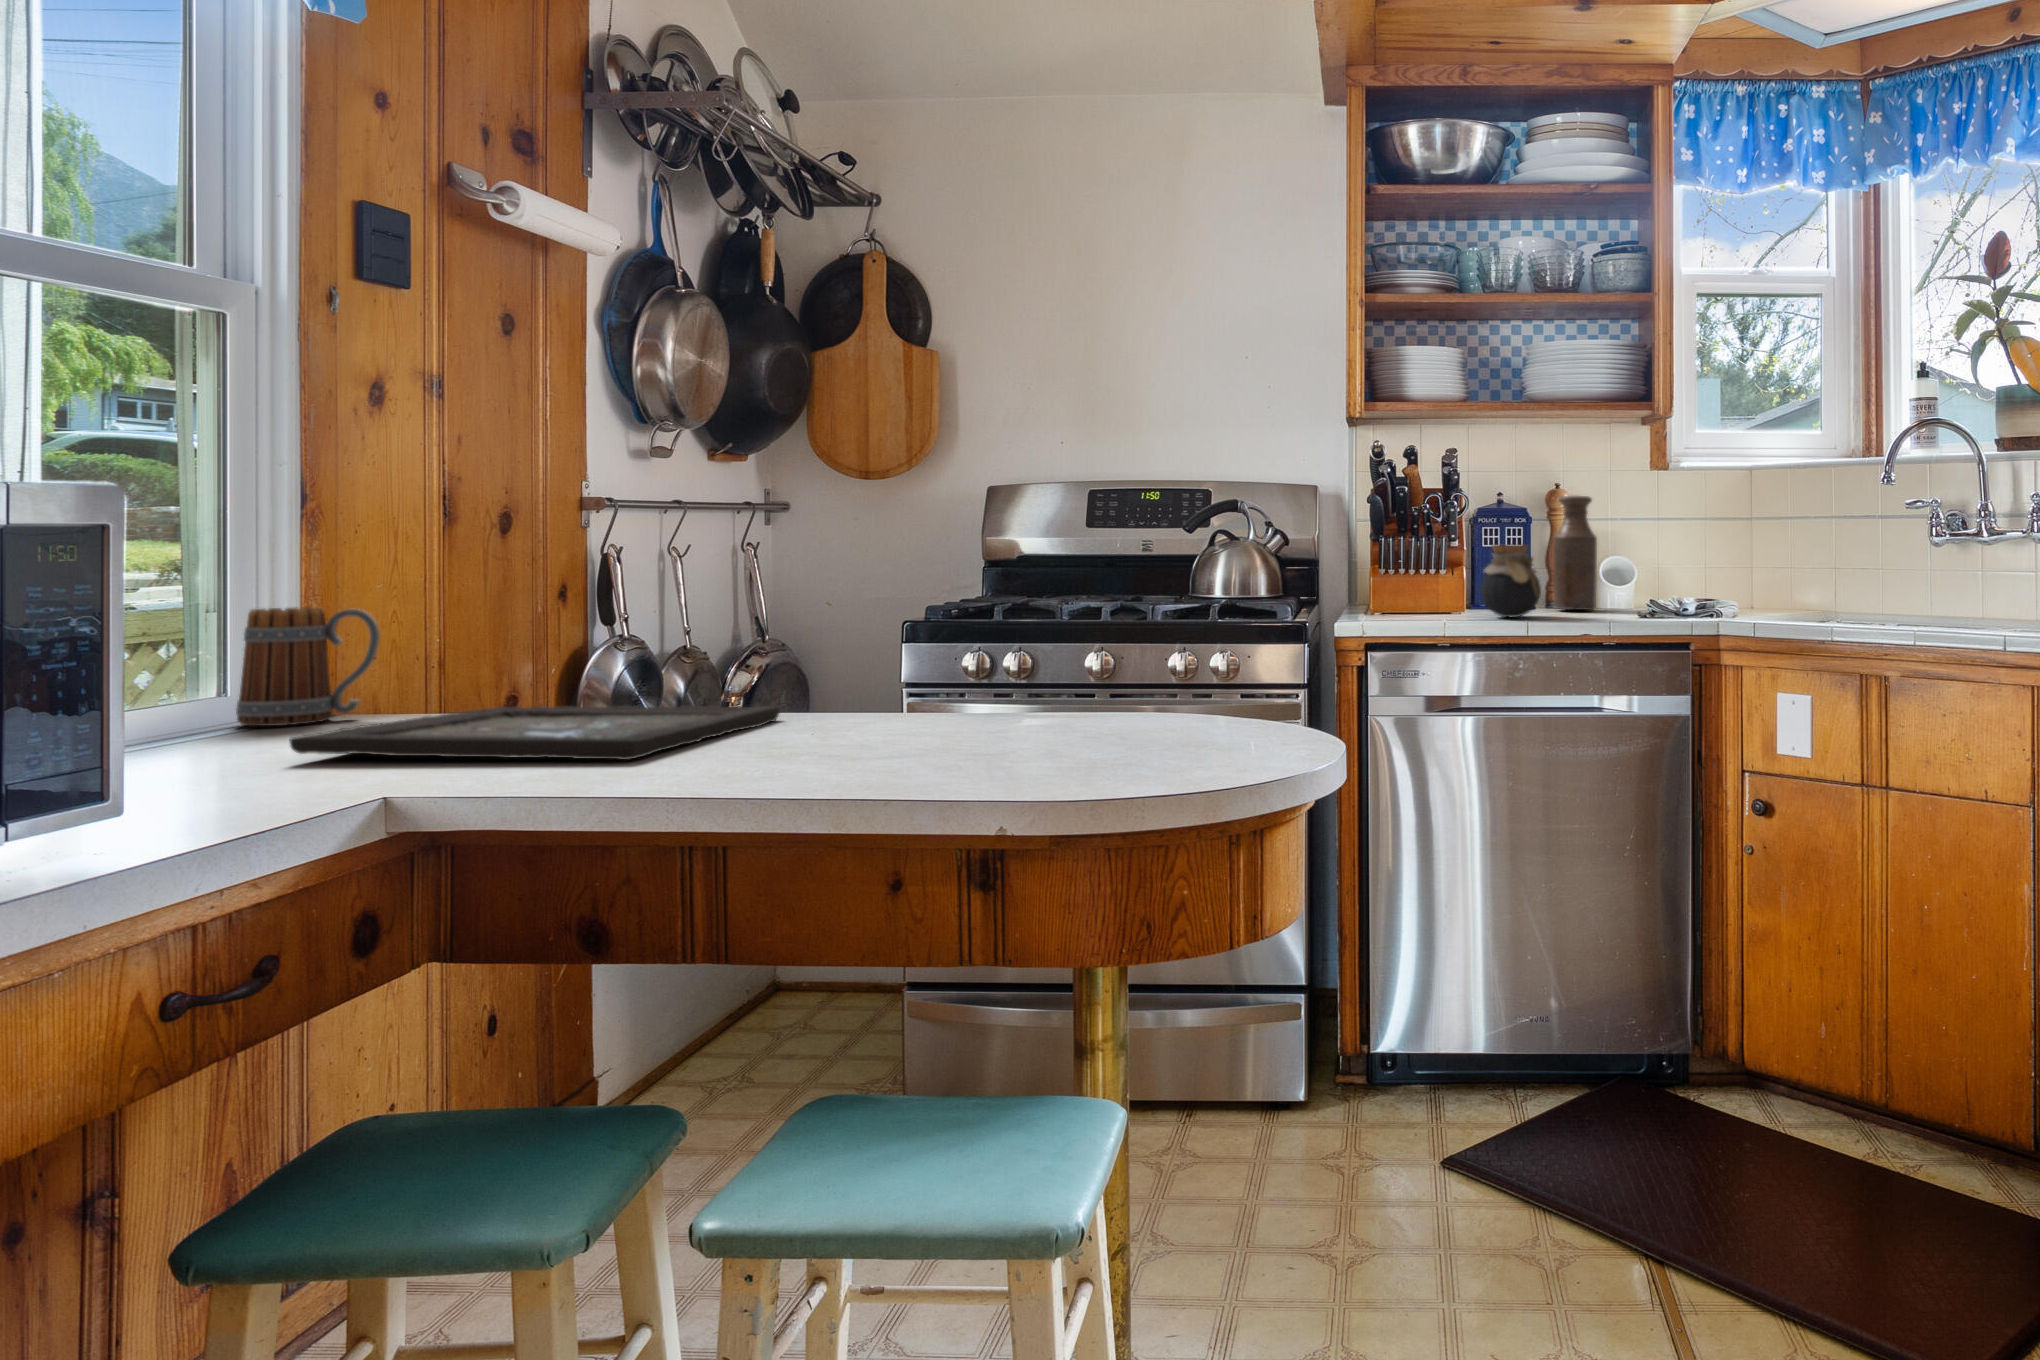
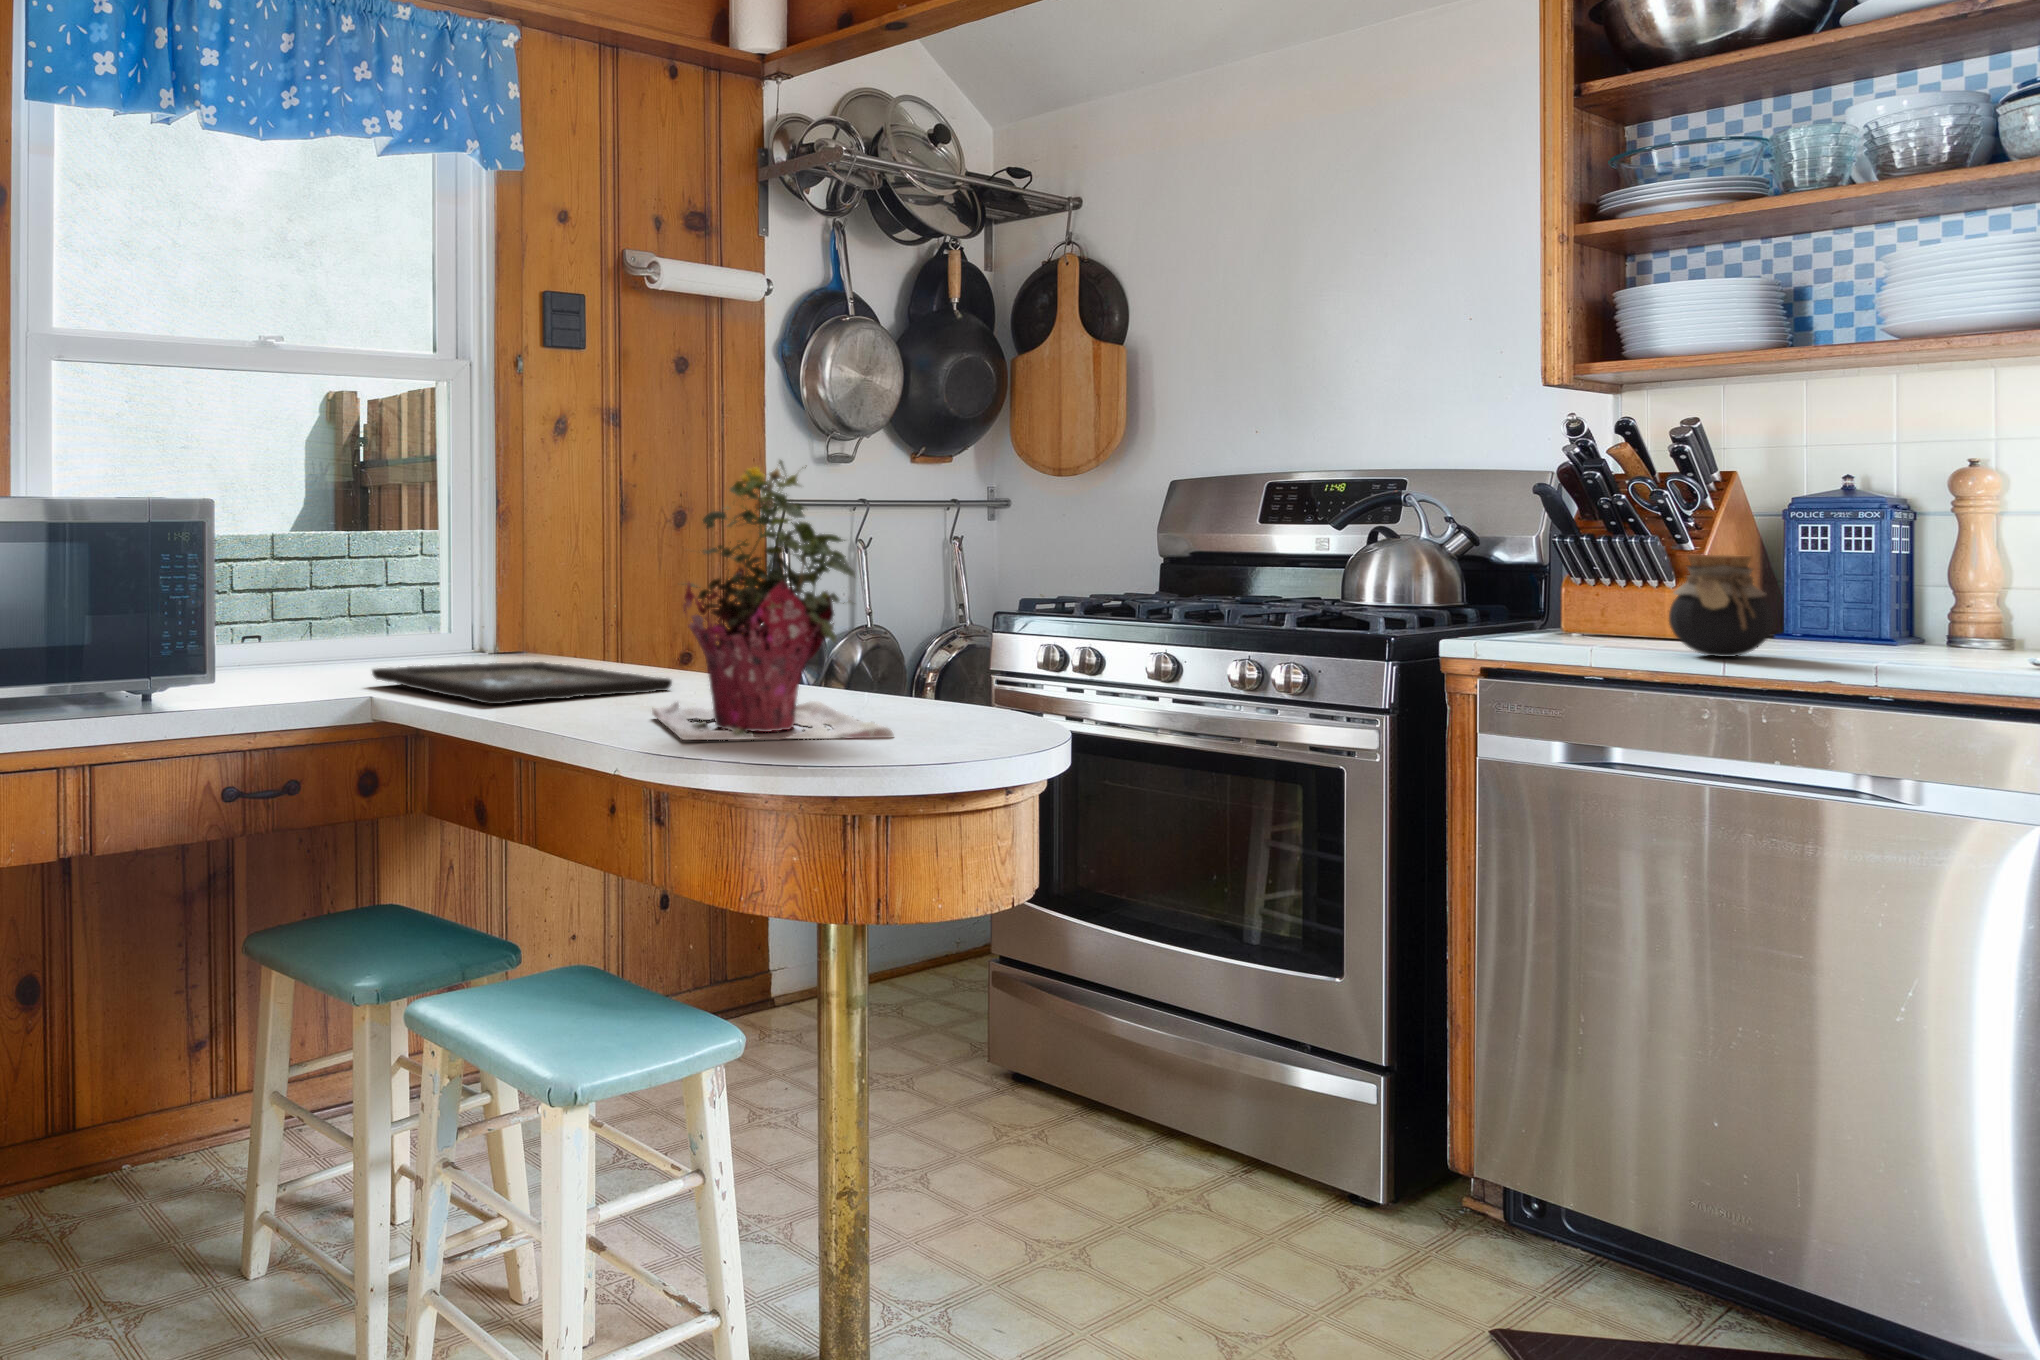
potted plant: none [906,438,1224,759] -> present [652,460,893,740]
bottle: present [1553,496,1597,610] -> none [1847,485,1931,655]
mug: present [236,607,380,726] -> none [433,584,509,663]

